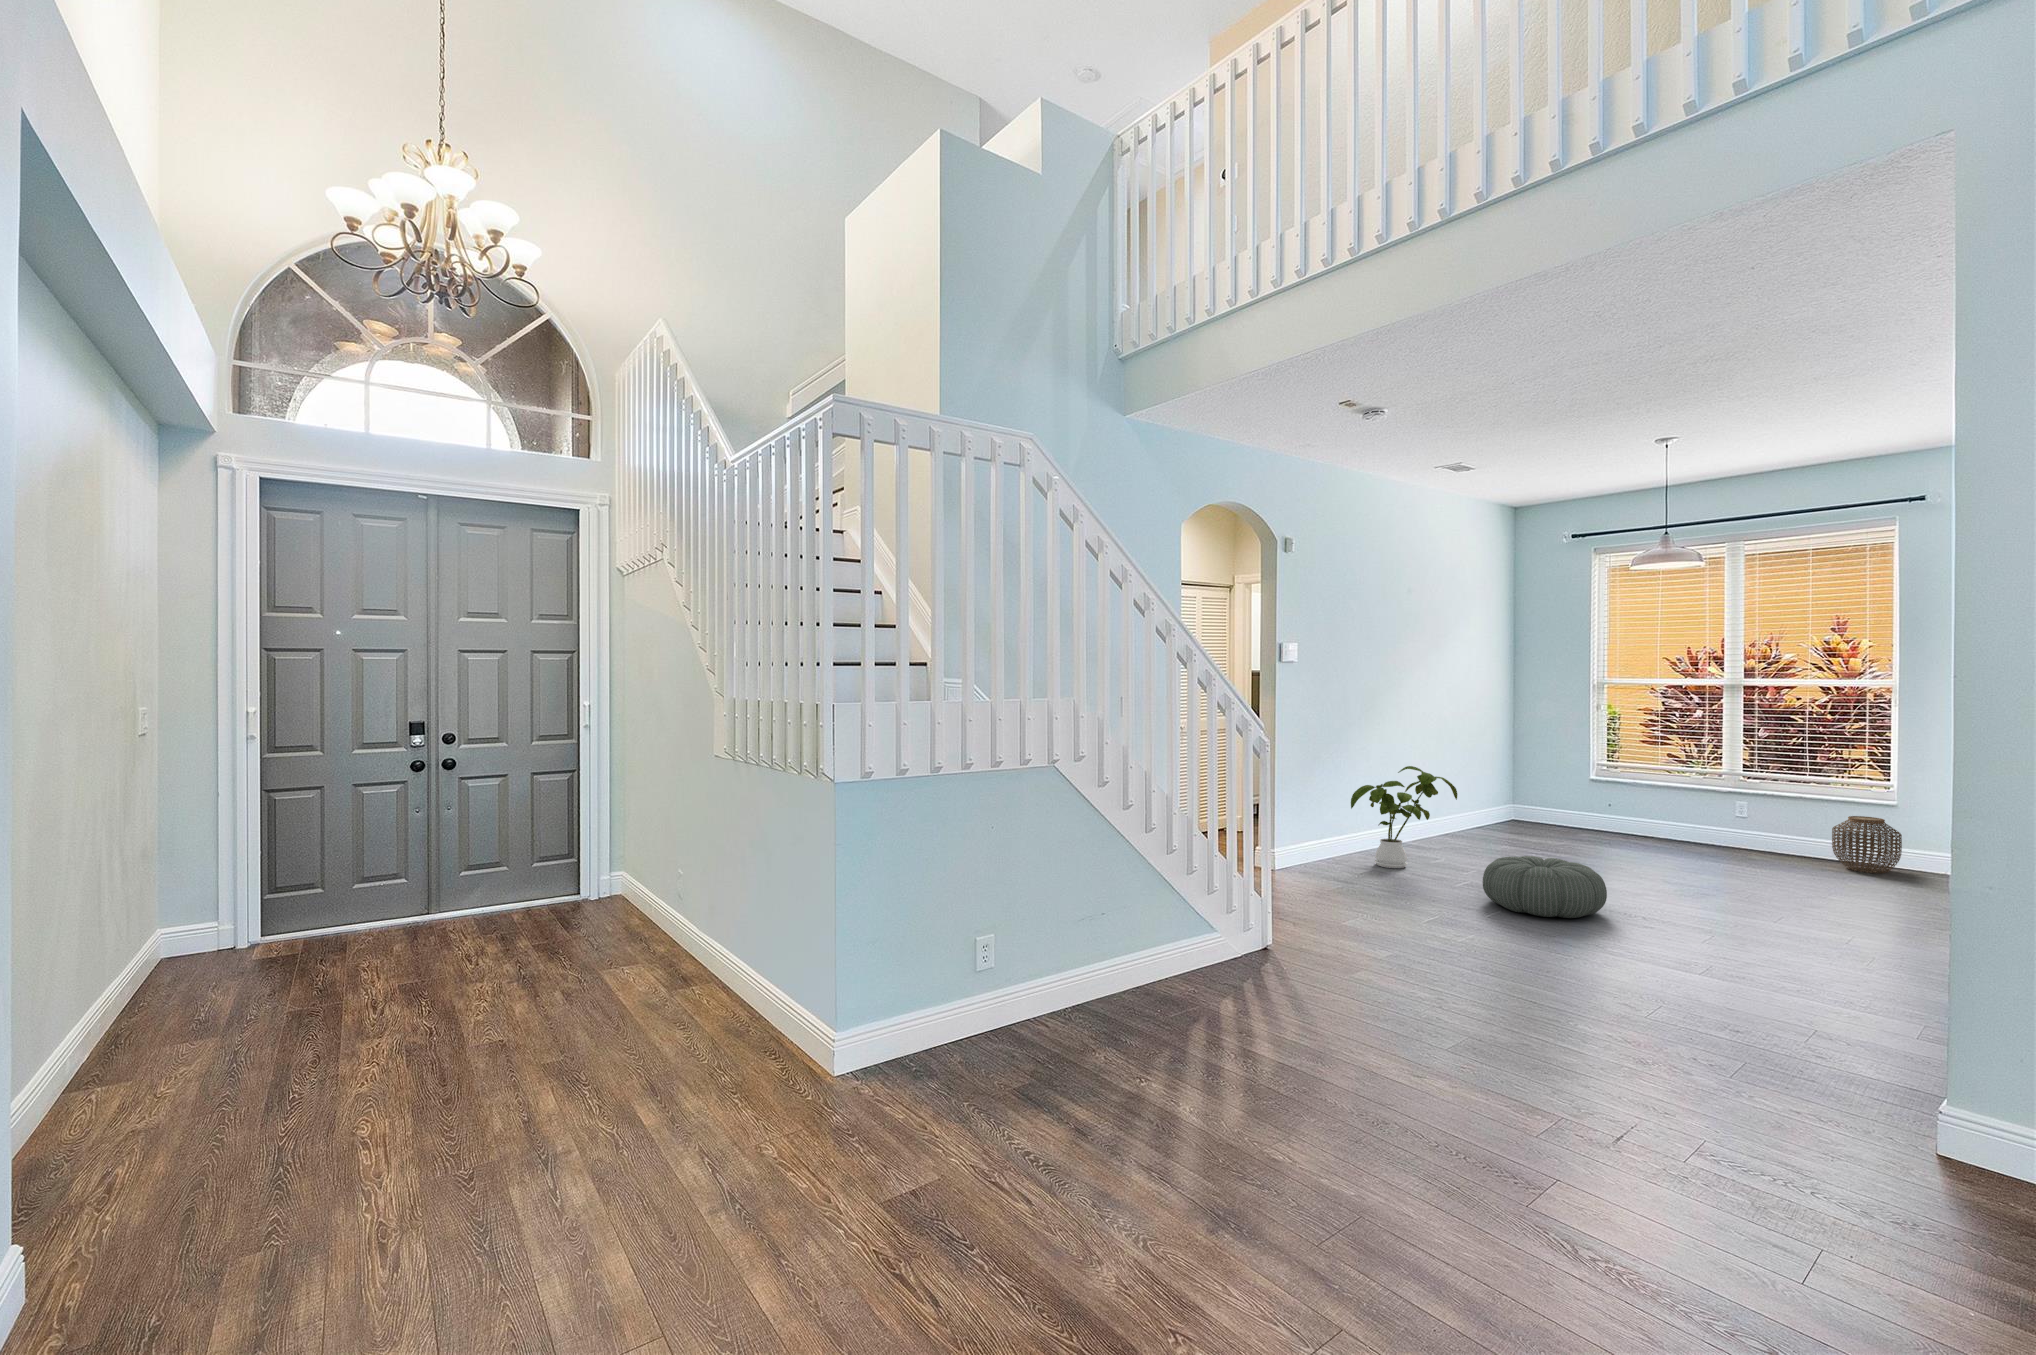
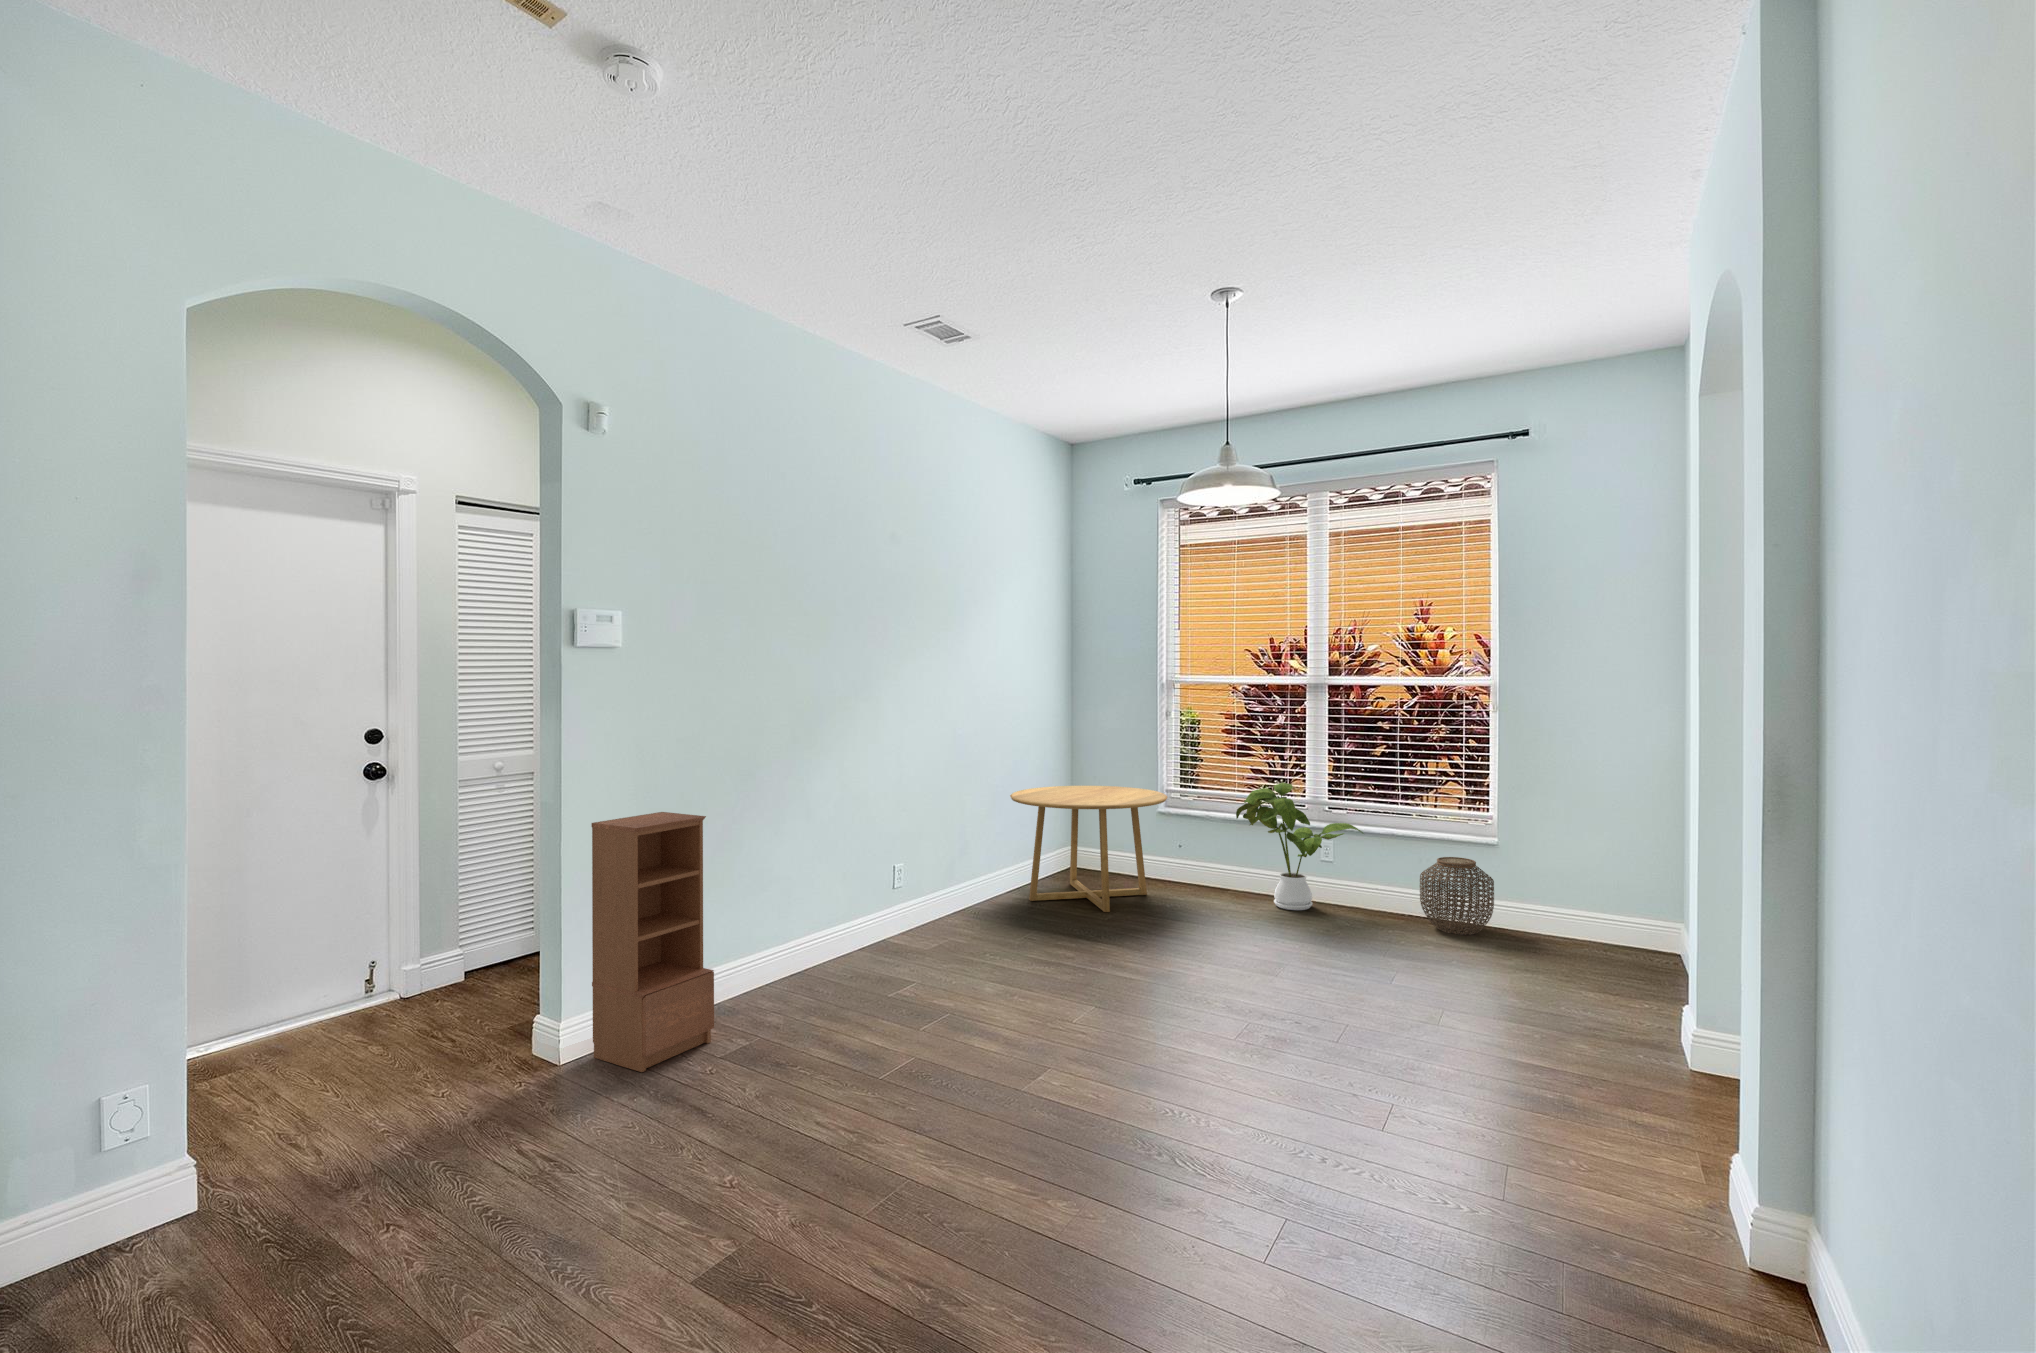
bookcase: none [1291,754,1354,892] -> present [591,812,714,1072]
round table: none [1474,758,1604,845] -> present [1010,786,1167,912]
house plant: present [1351,766,1457,868] -> present [1236,783,1364,910]
pouf: present [1483,856,1607,918] -> none [896,978,1082,1106]

